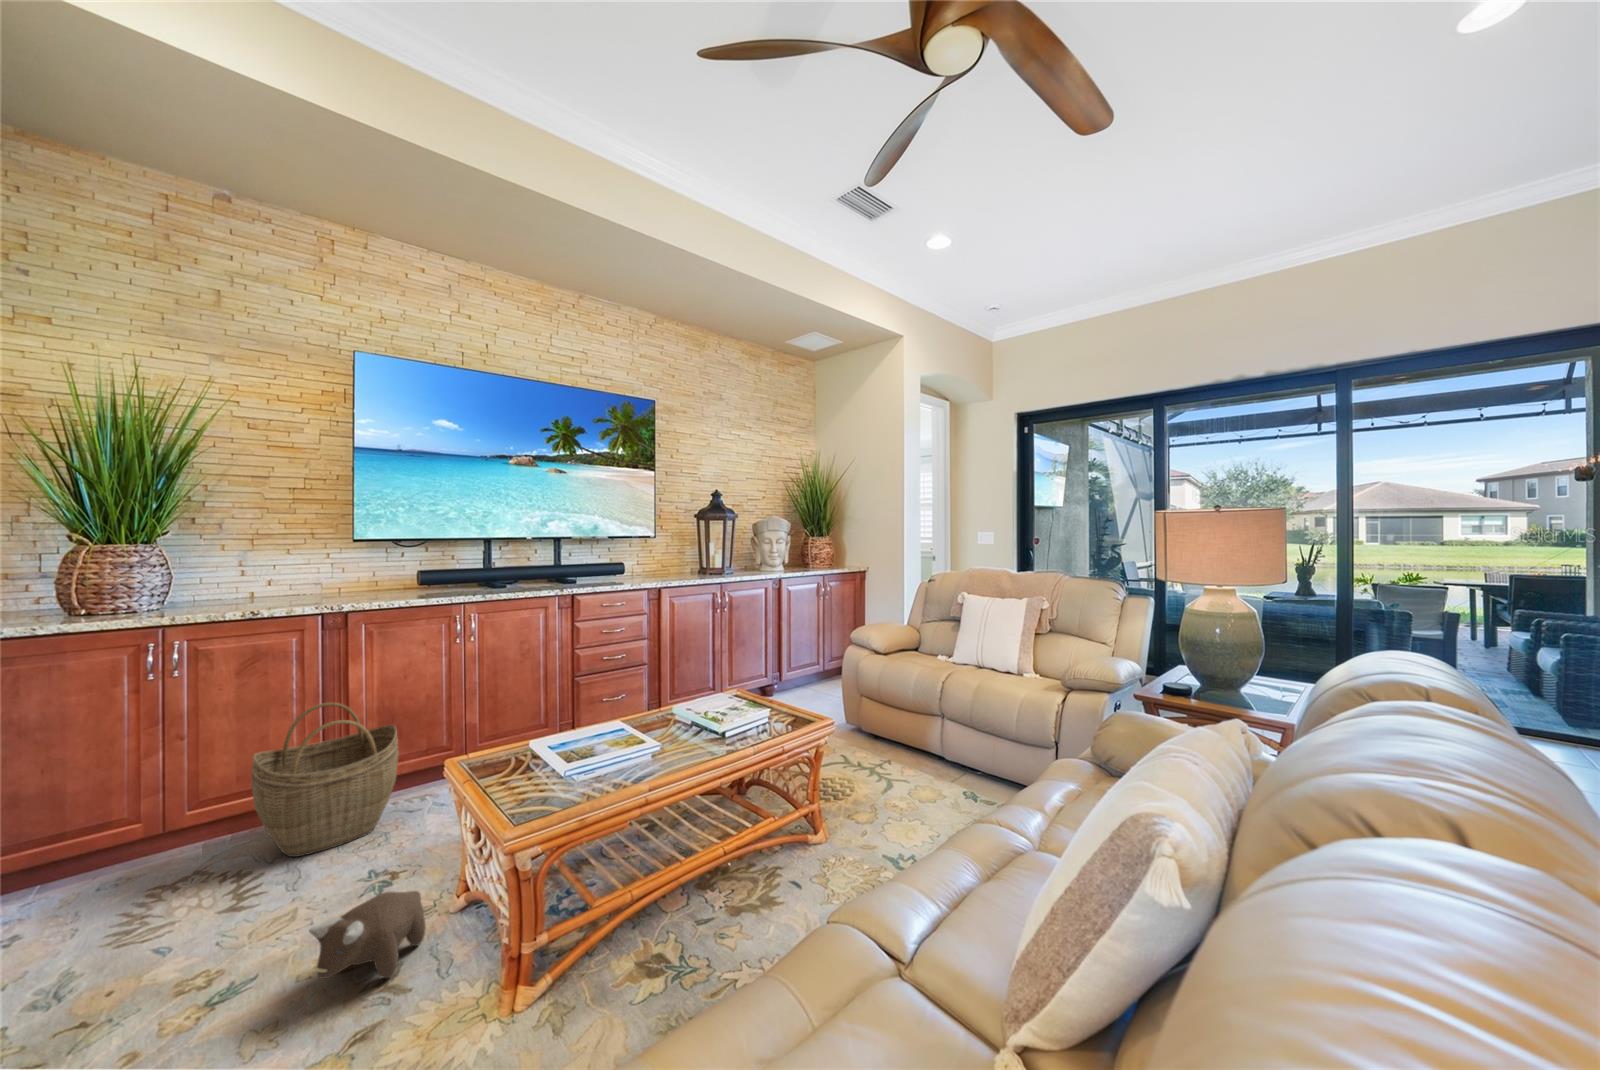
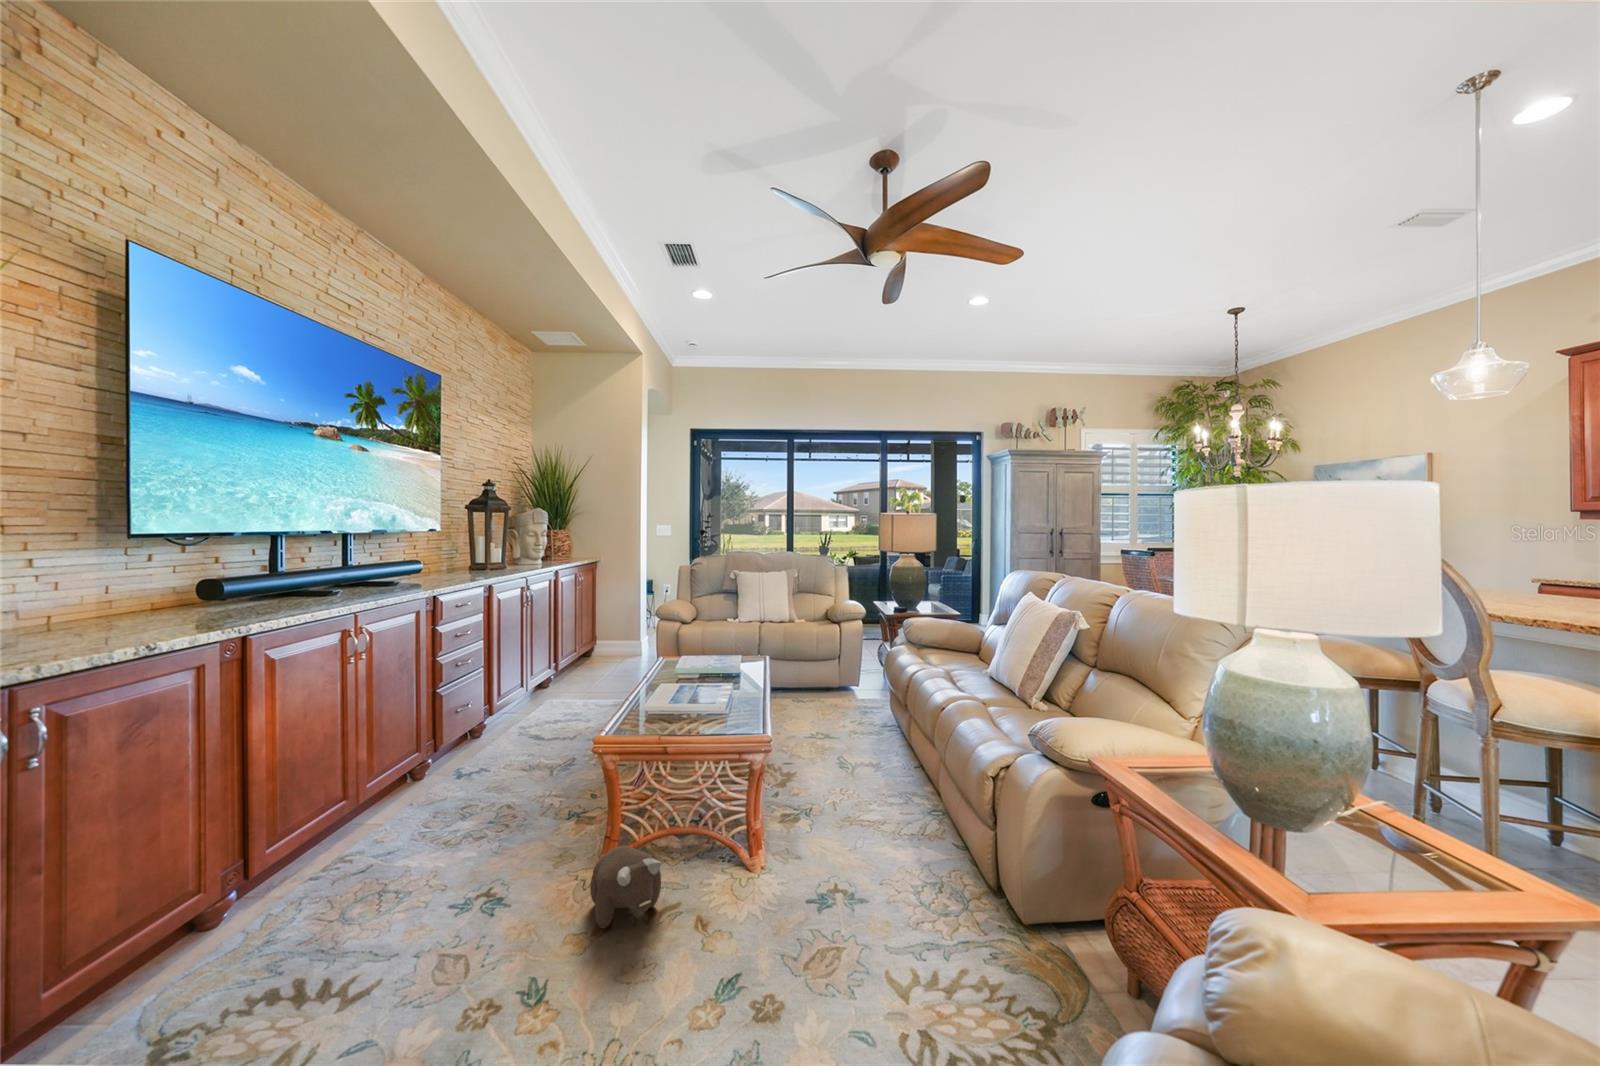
woven basket: present [251,703,399,857] -> none [194,758,391,972]

